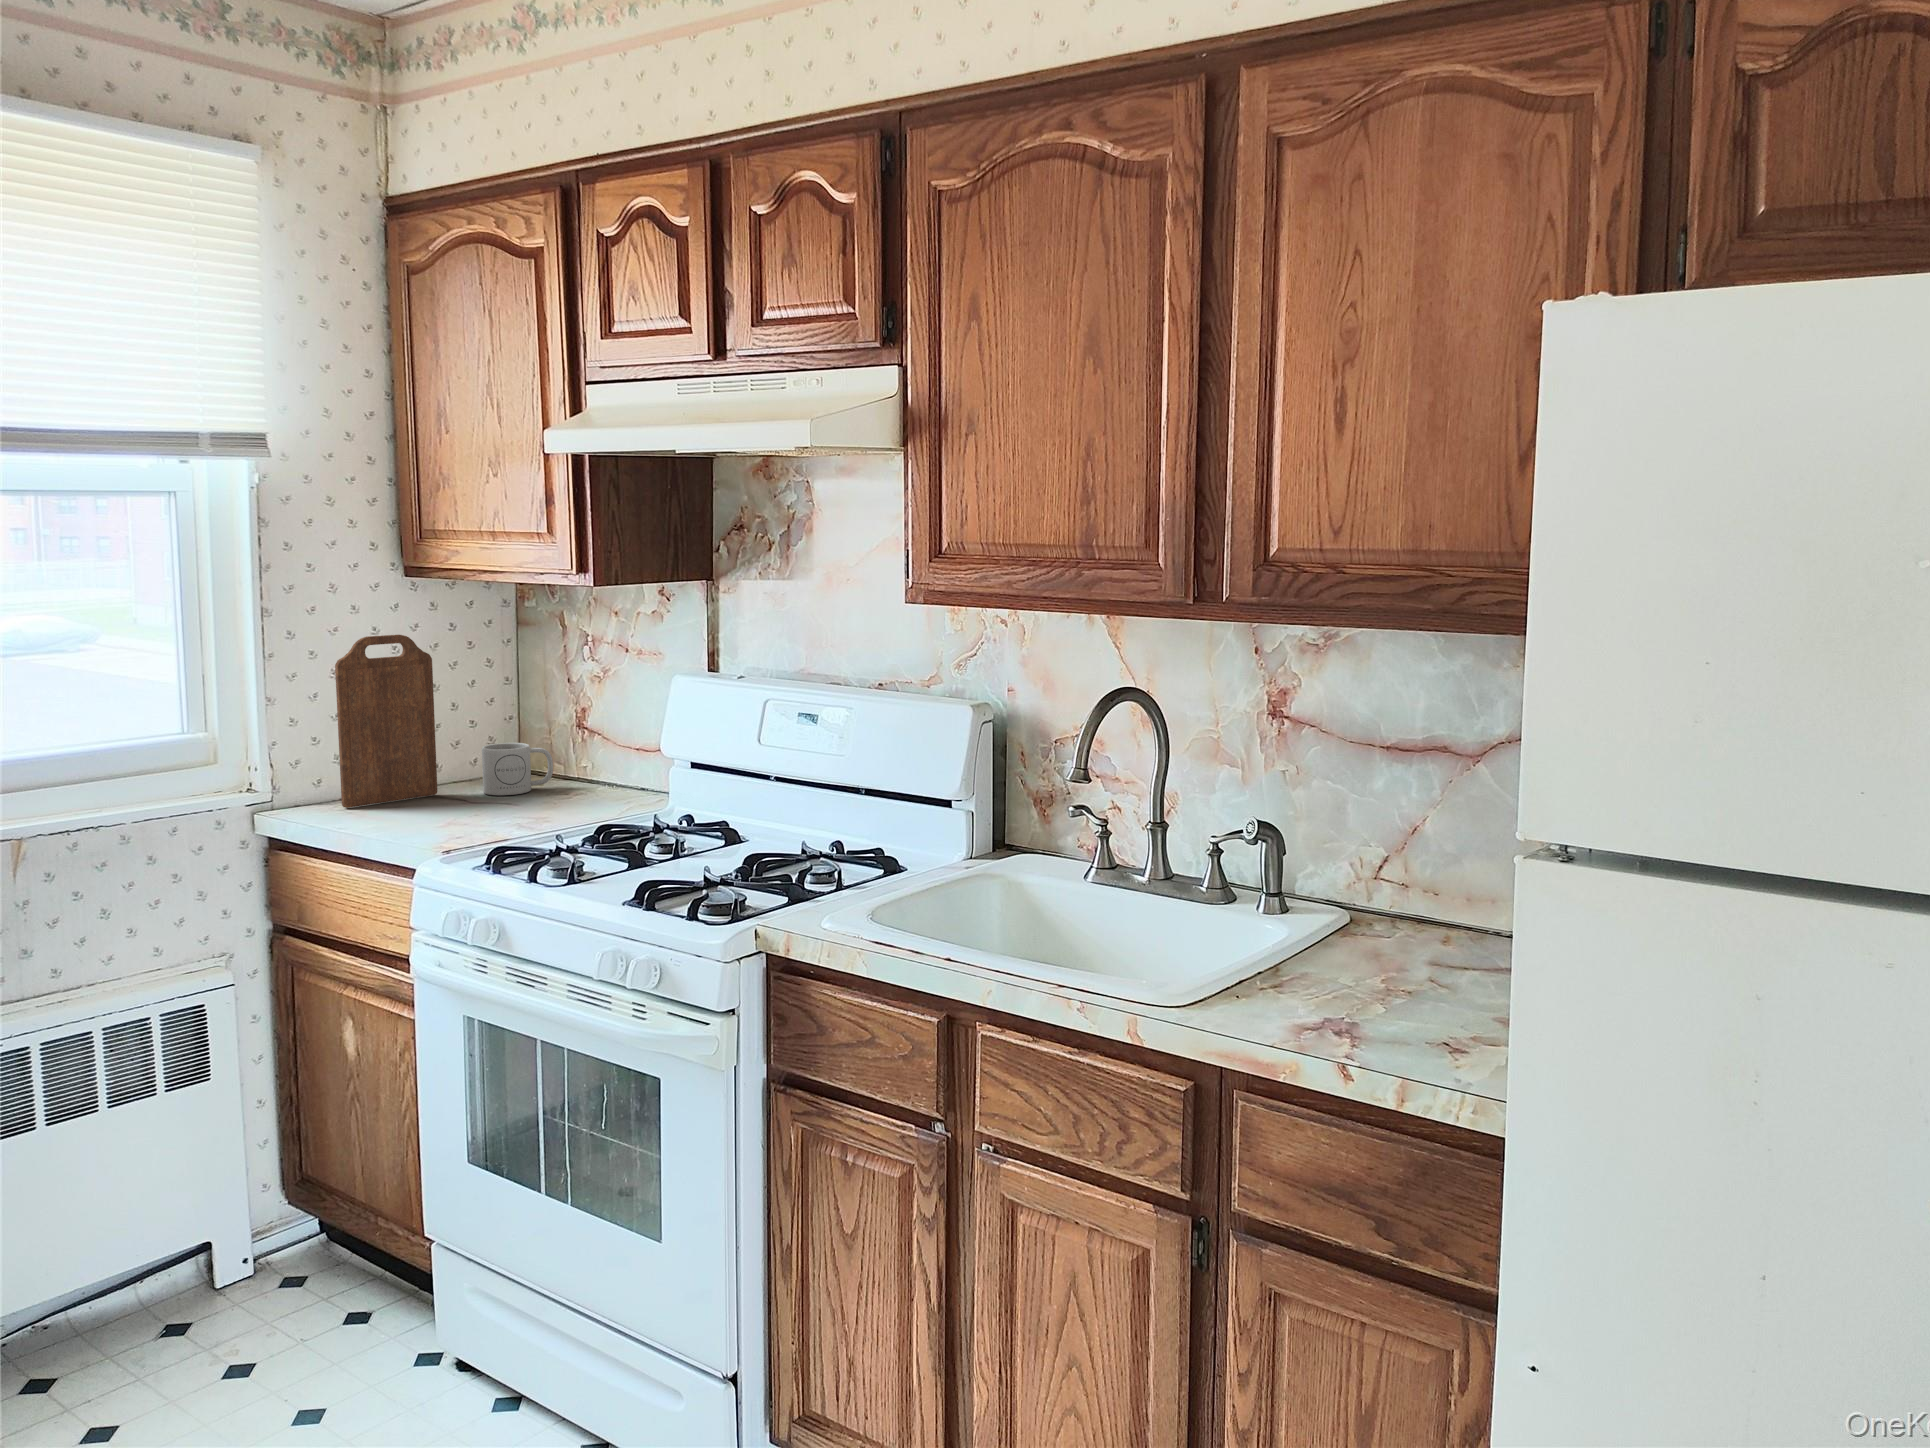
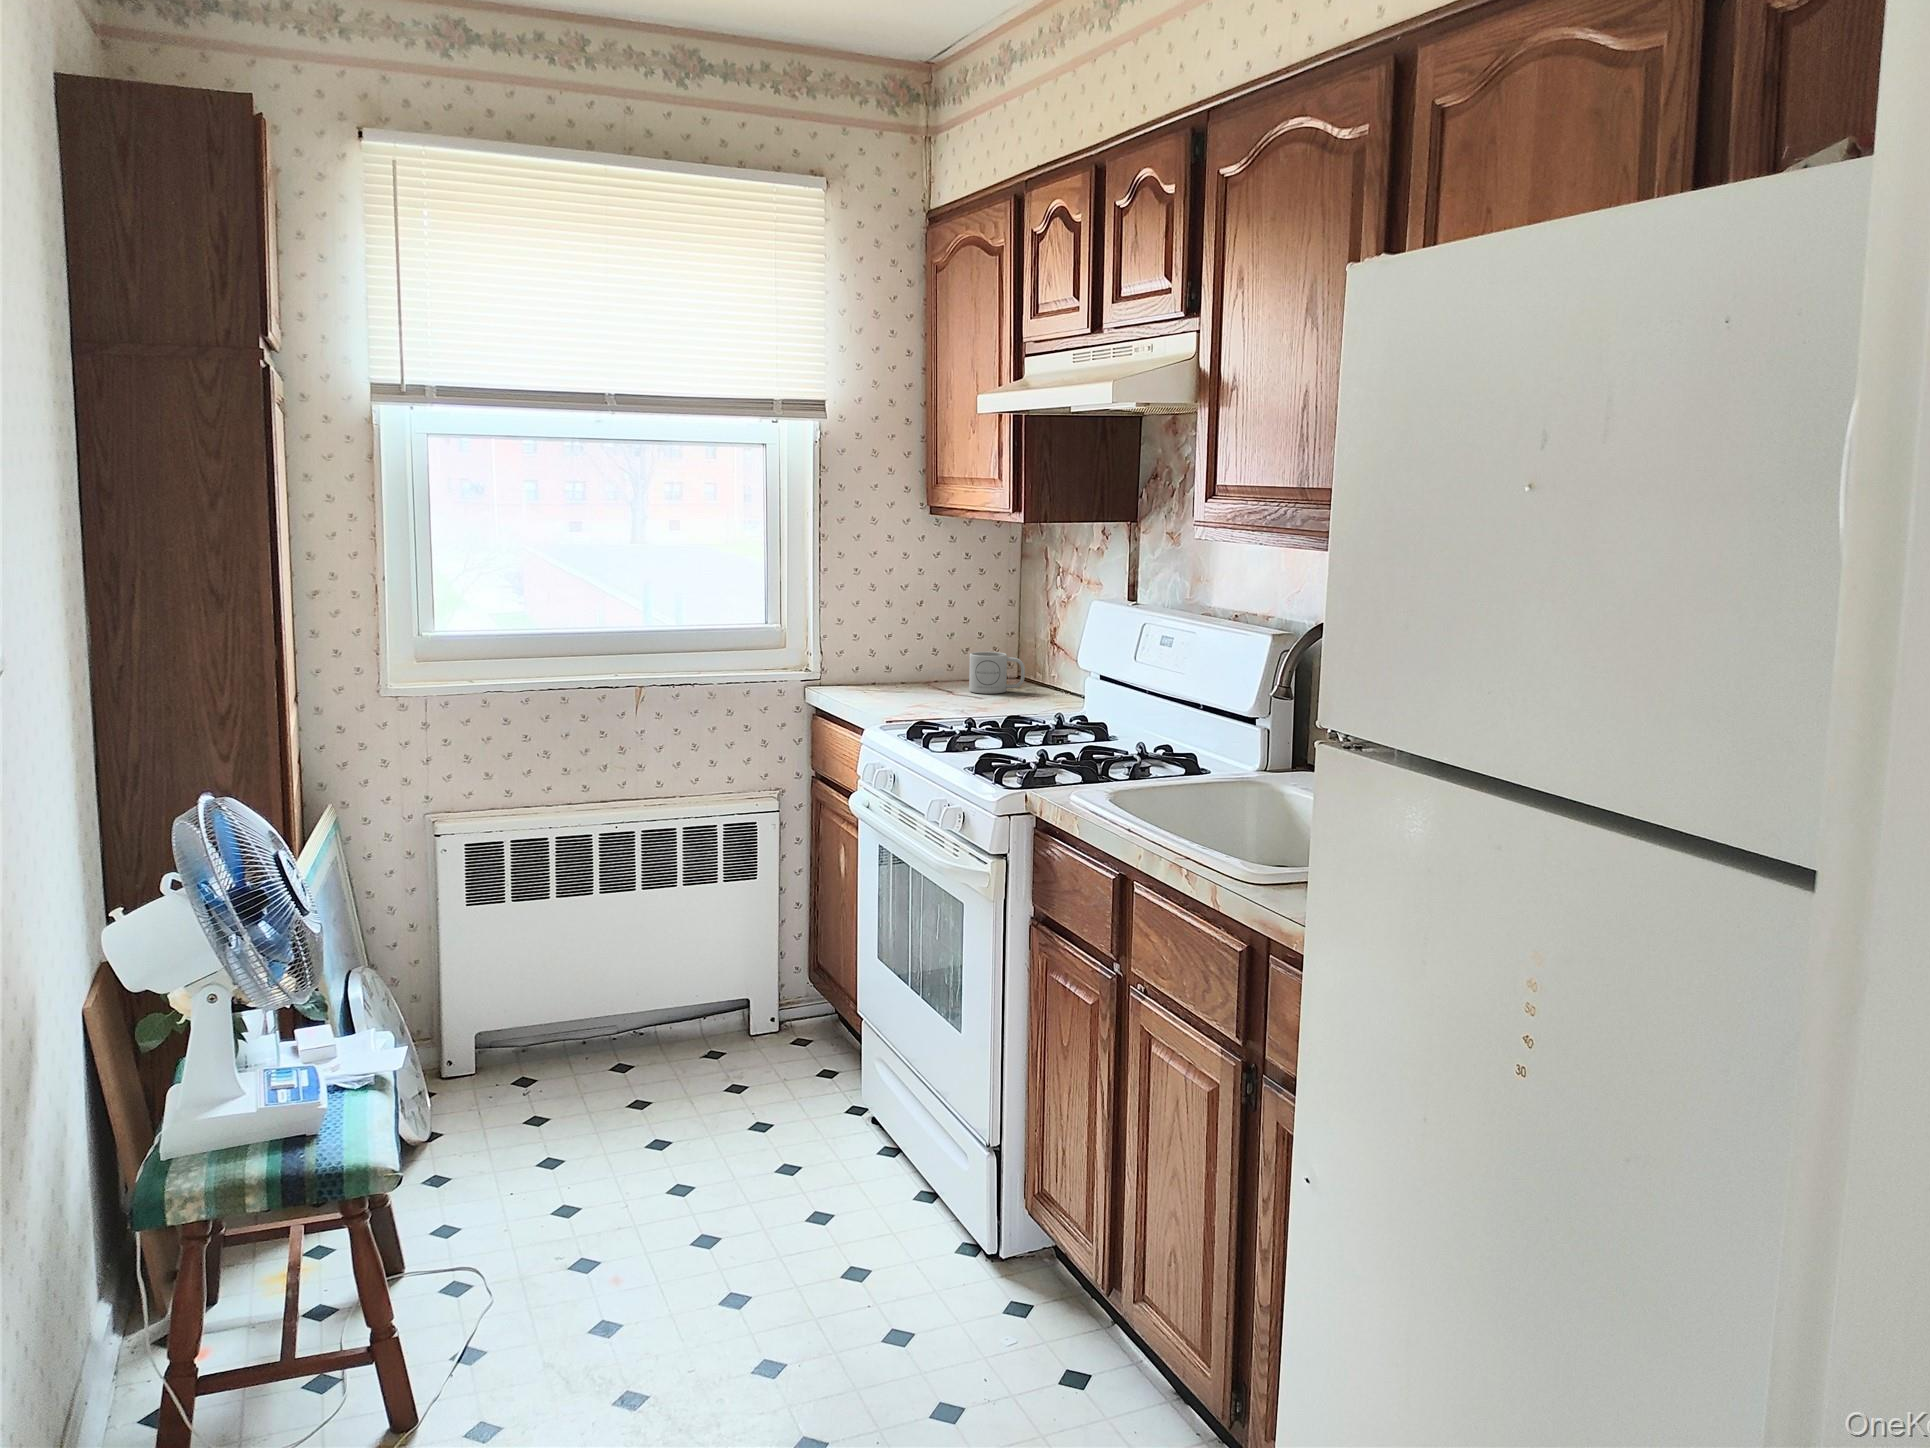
cutting board: present [335,635,437,808] -> none [863,558,938,691]

